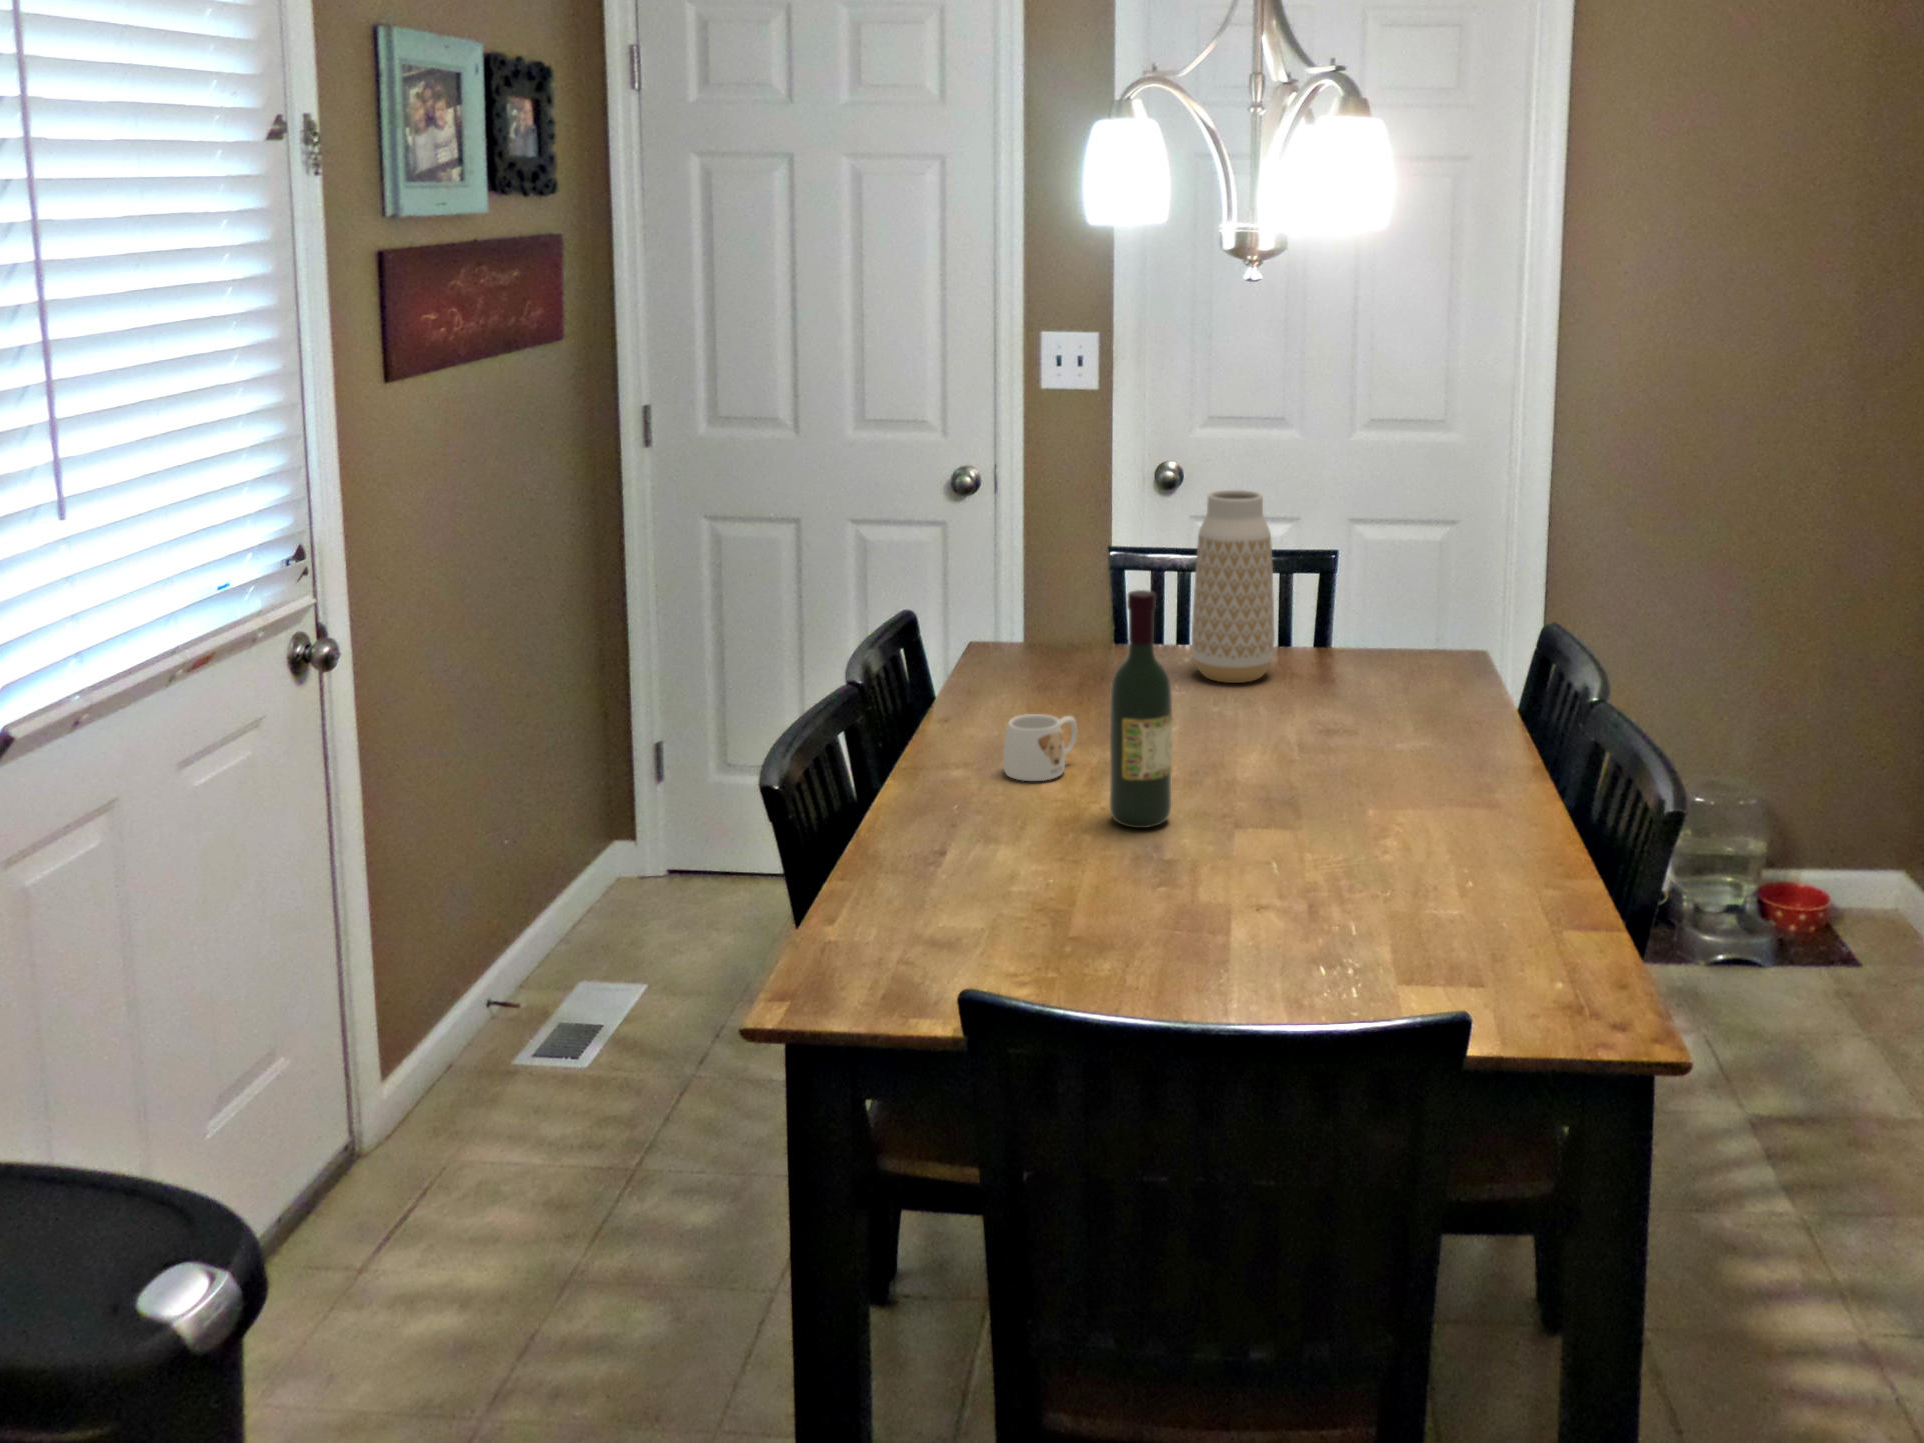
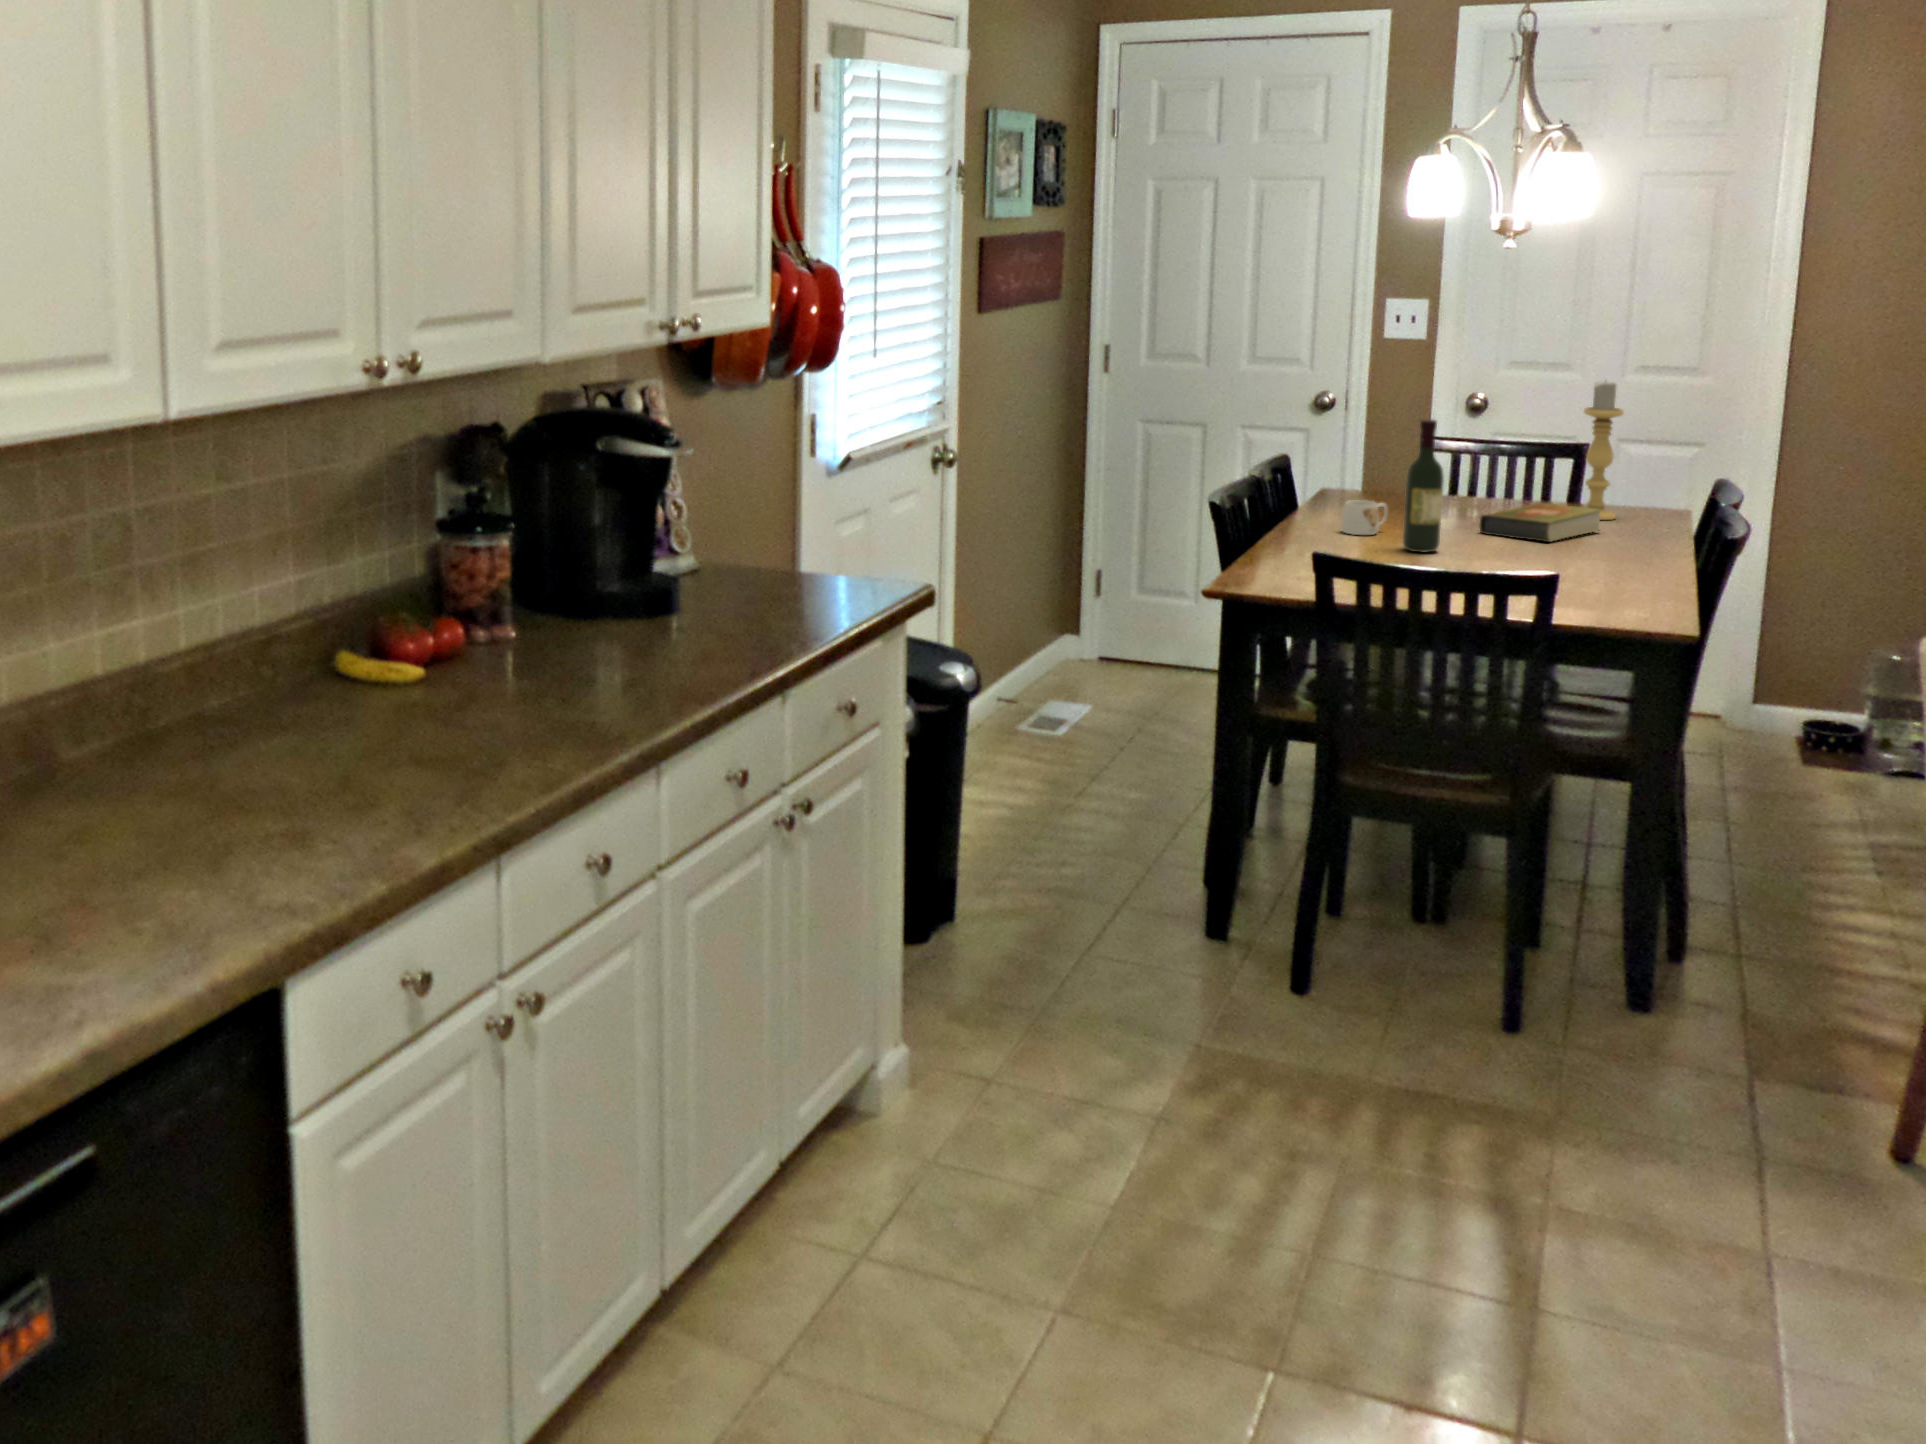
candle holder: none [1339,473,1401,689] -> present [1584,381,1624,520]
vase: present [1192,490,1275,683] -> none [1472,390,1531,512]
book: none [1220,676,1393,766] -> present [1480,502,1602,542]

